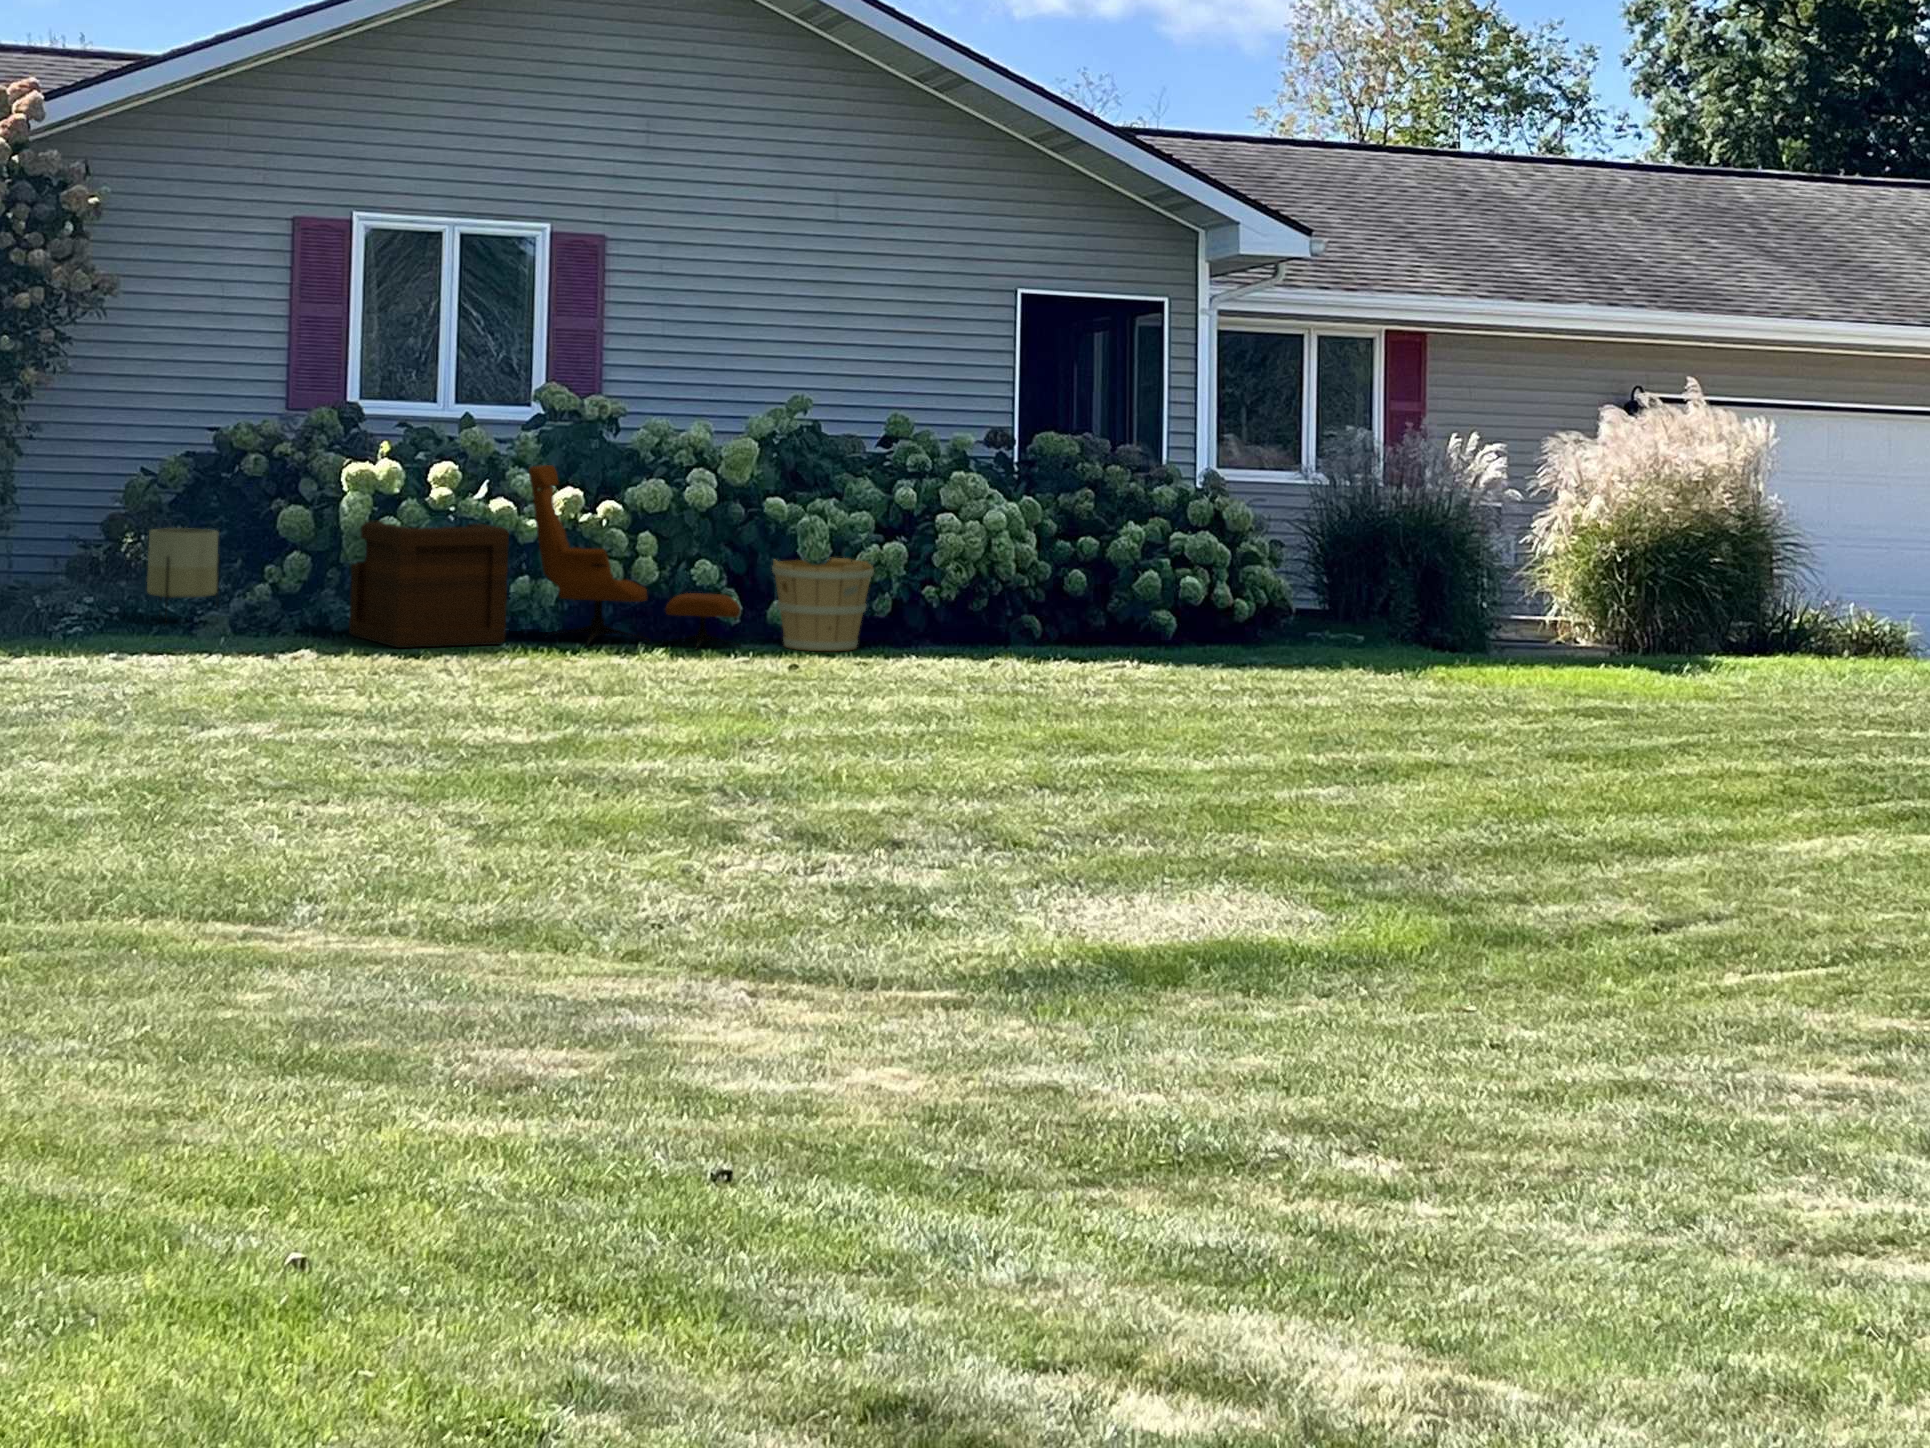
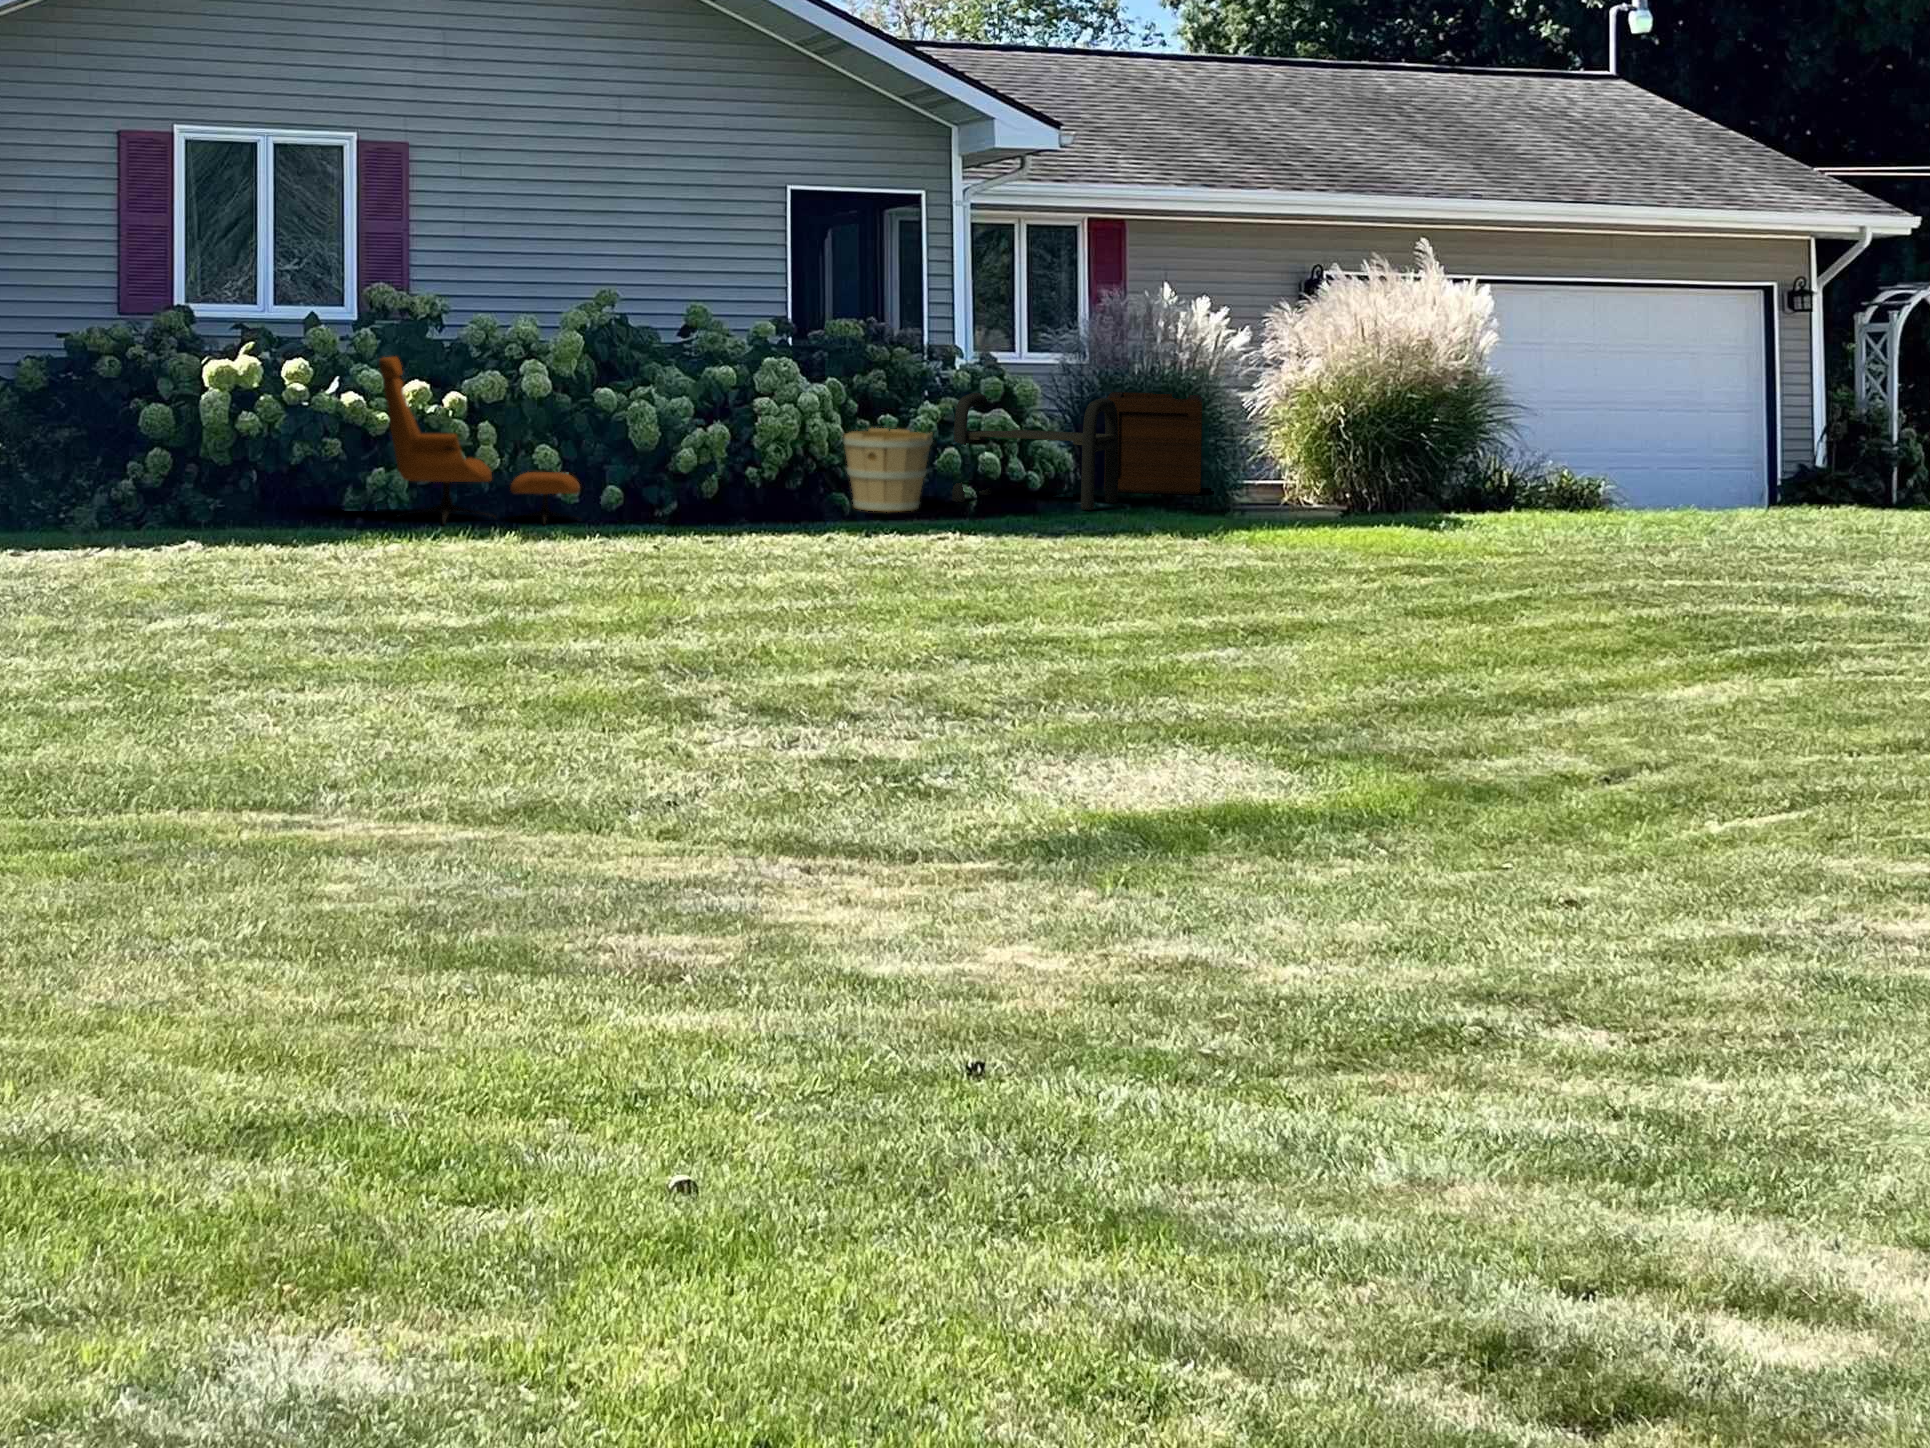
wooden crate: present [349,521,509,648] -> present [1104,392,1202,494]
bench: none [1170,523,1354,654] -> present [952,393,1118,510]
planter: present [147,528,220,623] -> none [17,425,84,518]
wooden bucket: present [772,557,874,651] -> present [842,428,933,512]

